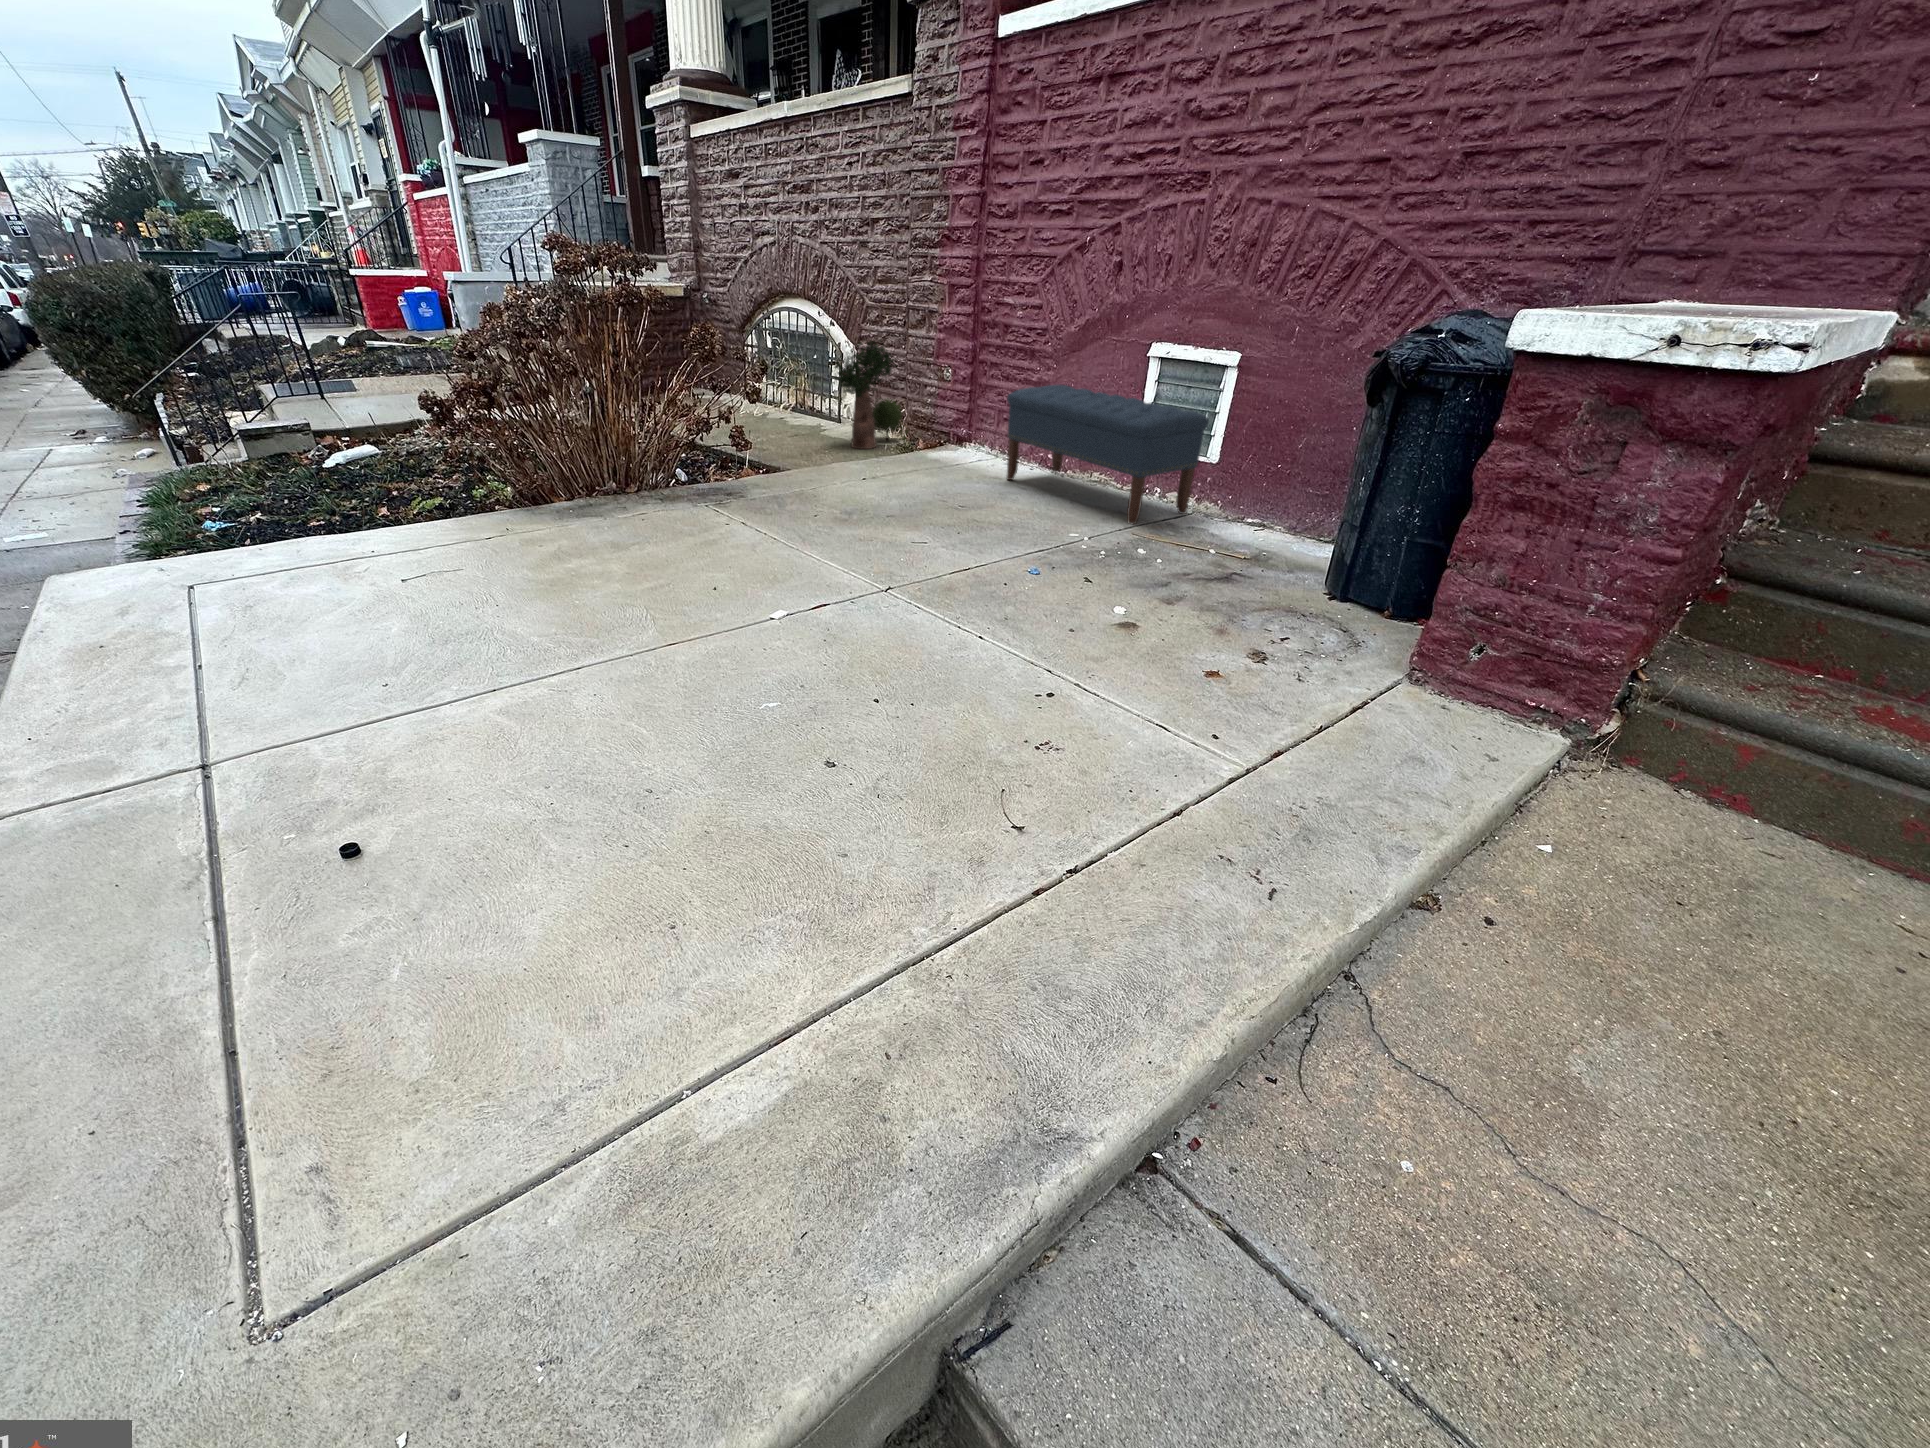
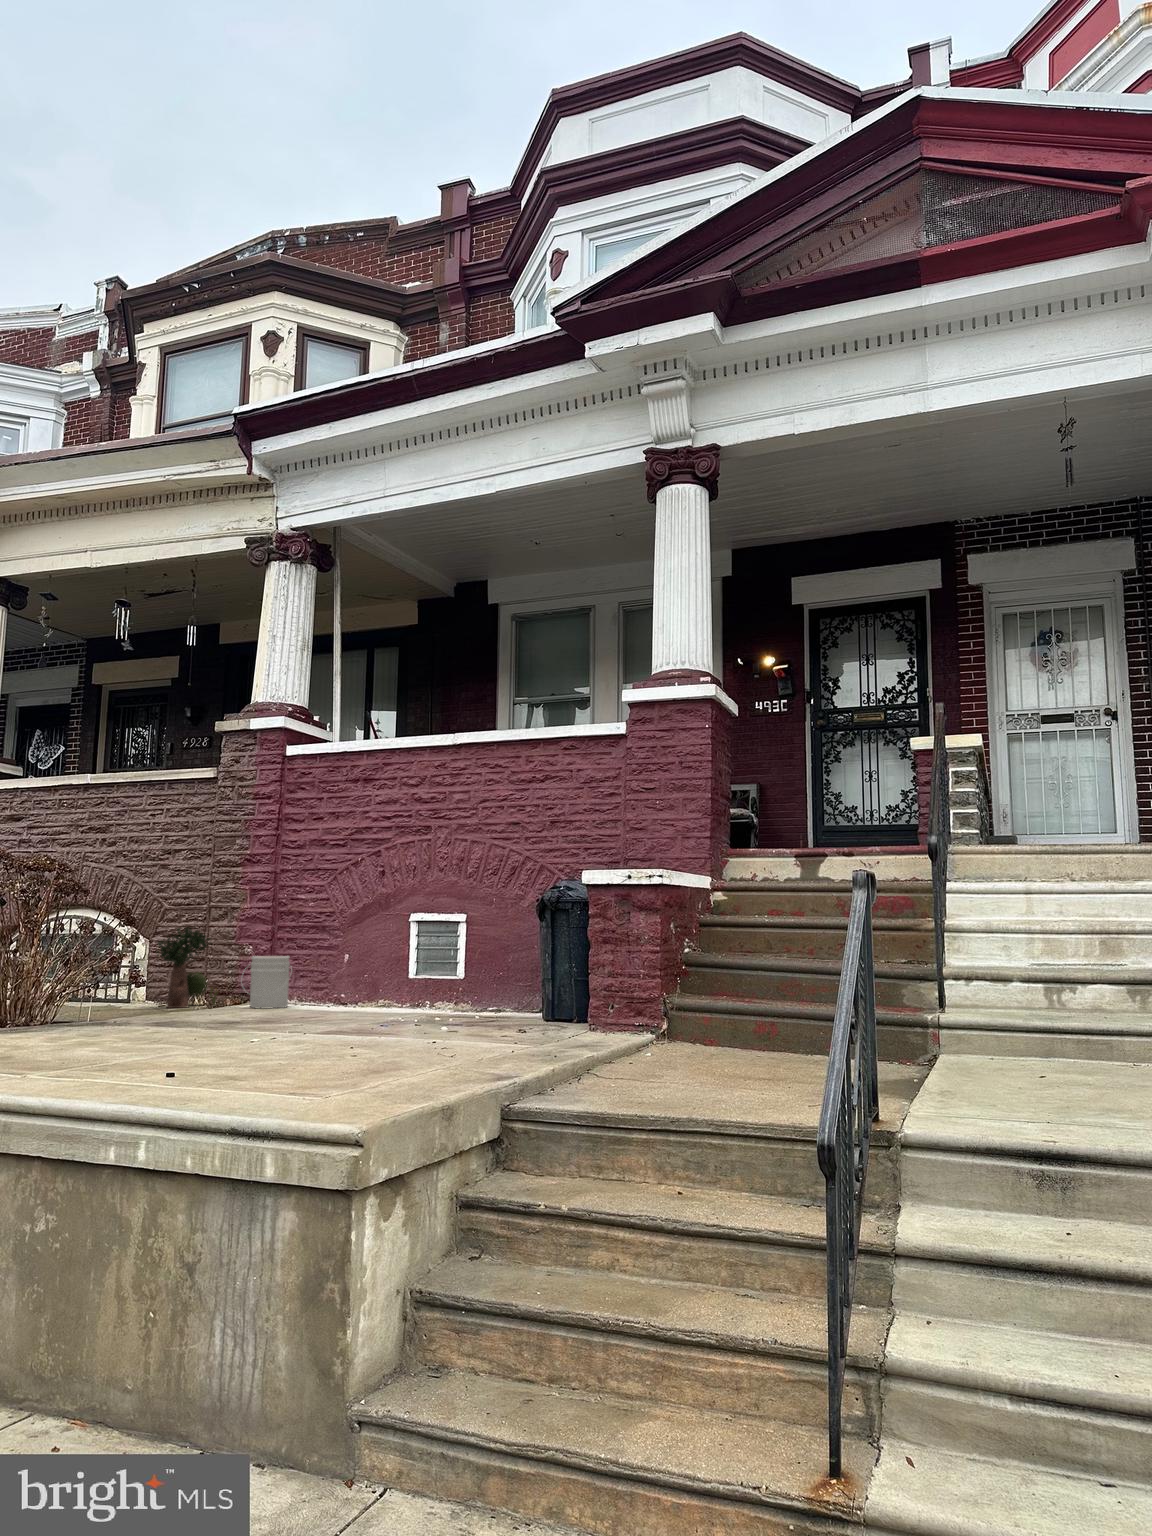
bench: present [1007,385,1209,524] -> none [316,946,456,1016]
bucket: none [929,387,989,463] -> present [250,956,292,1009]

